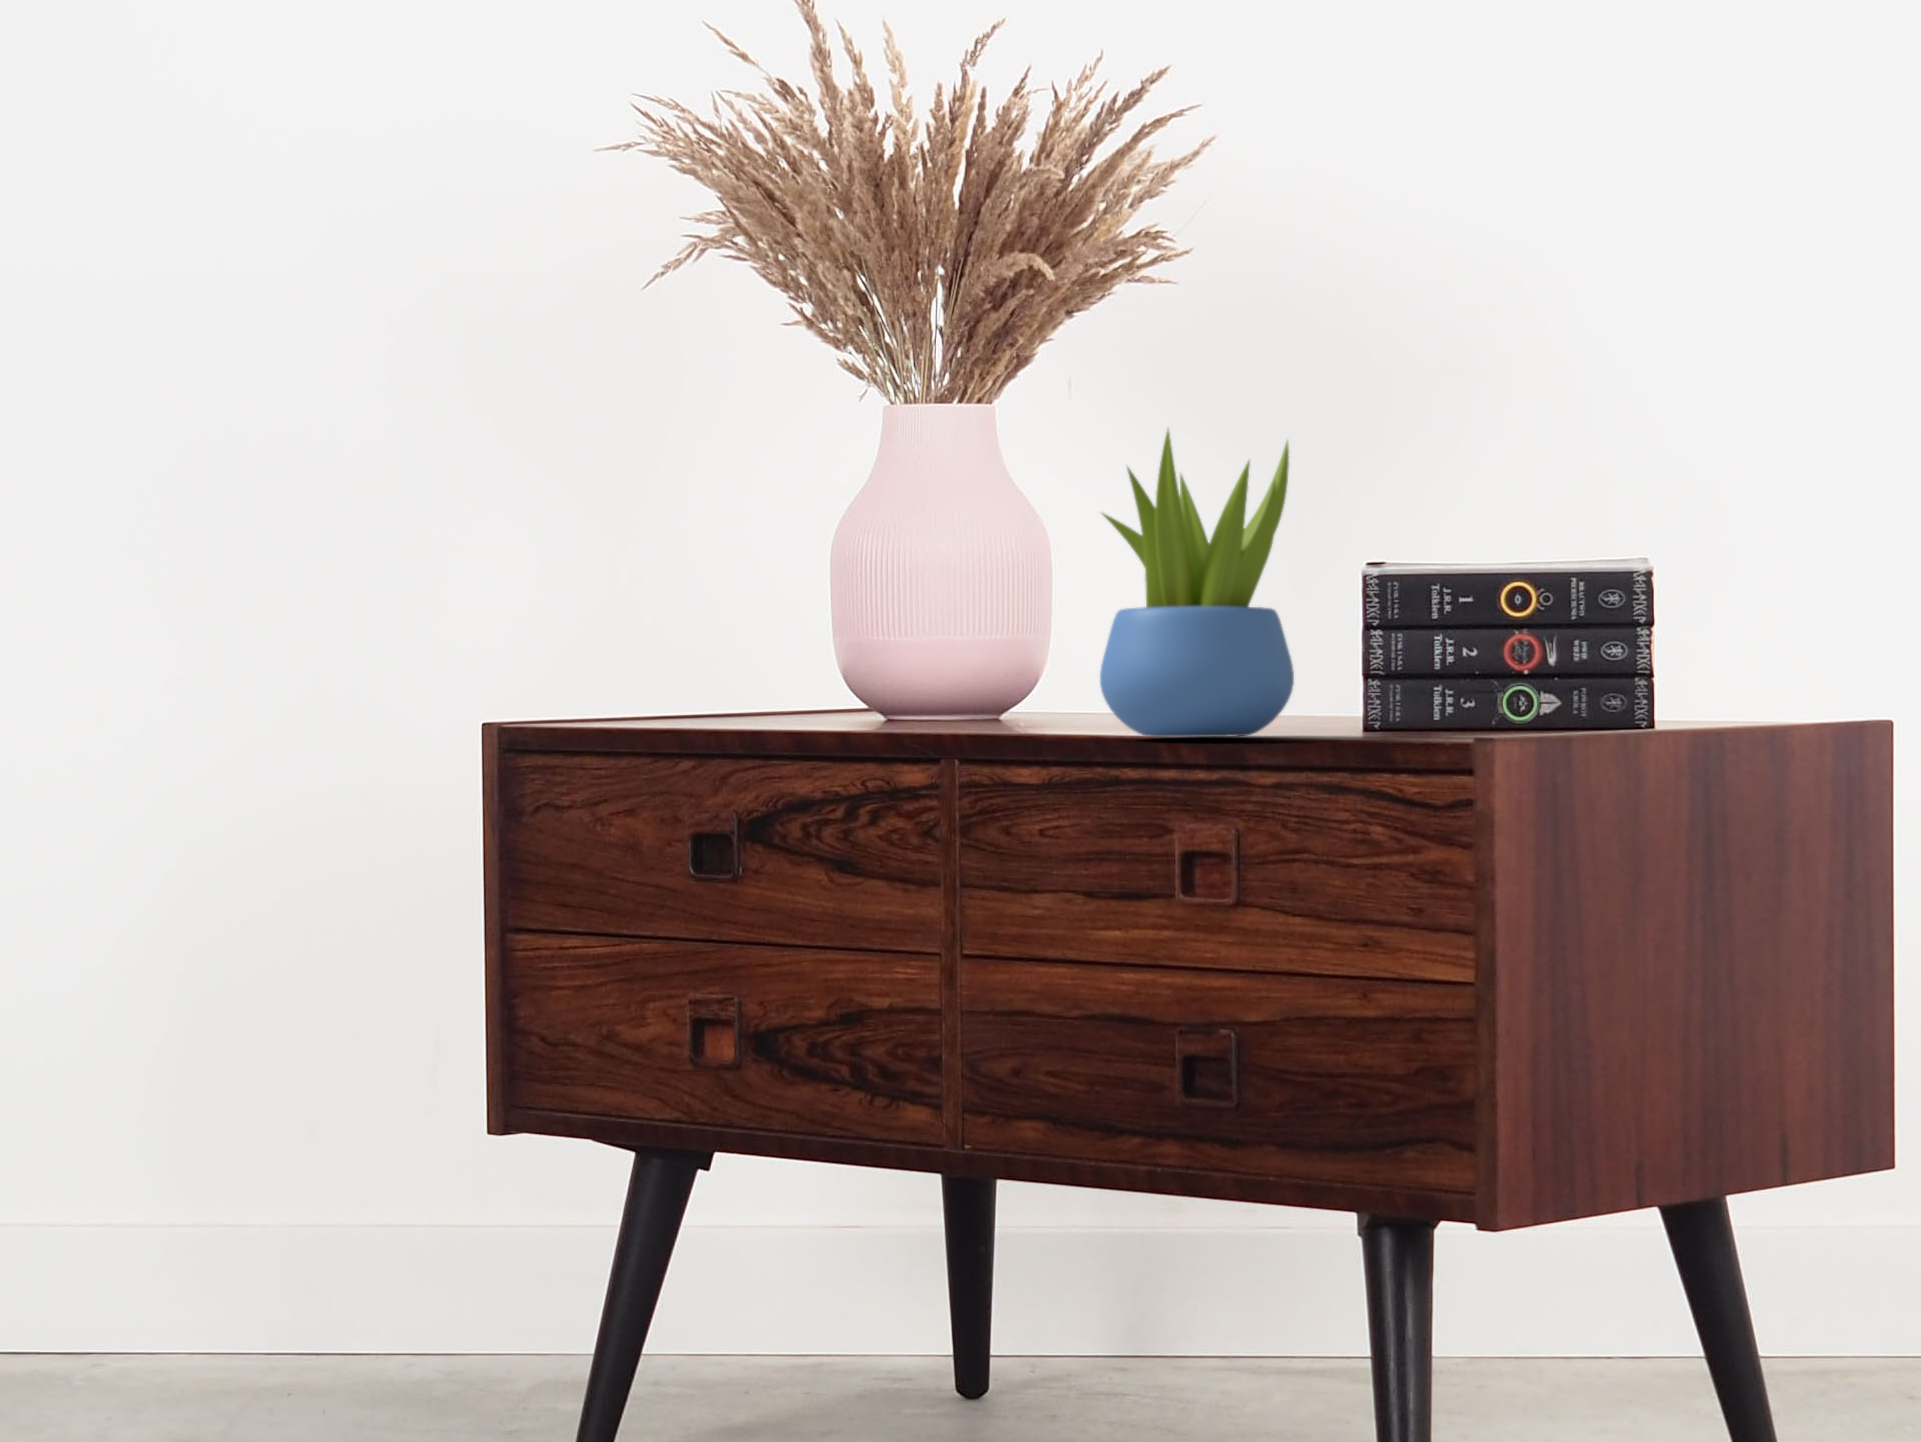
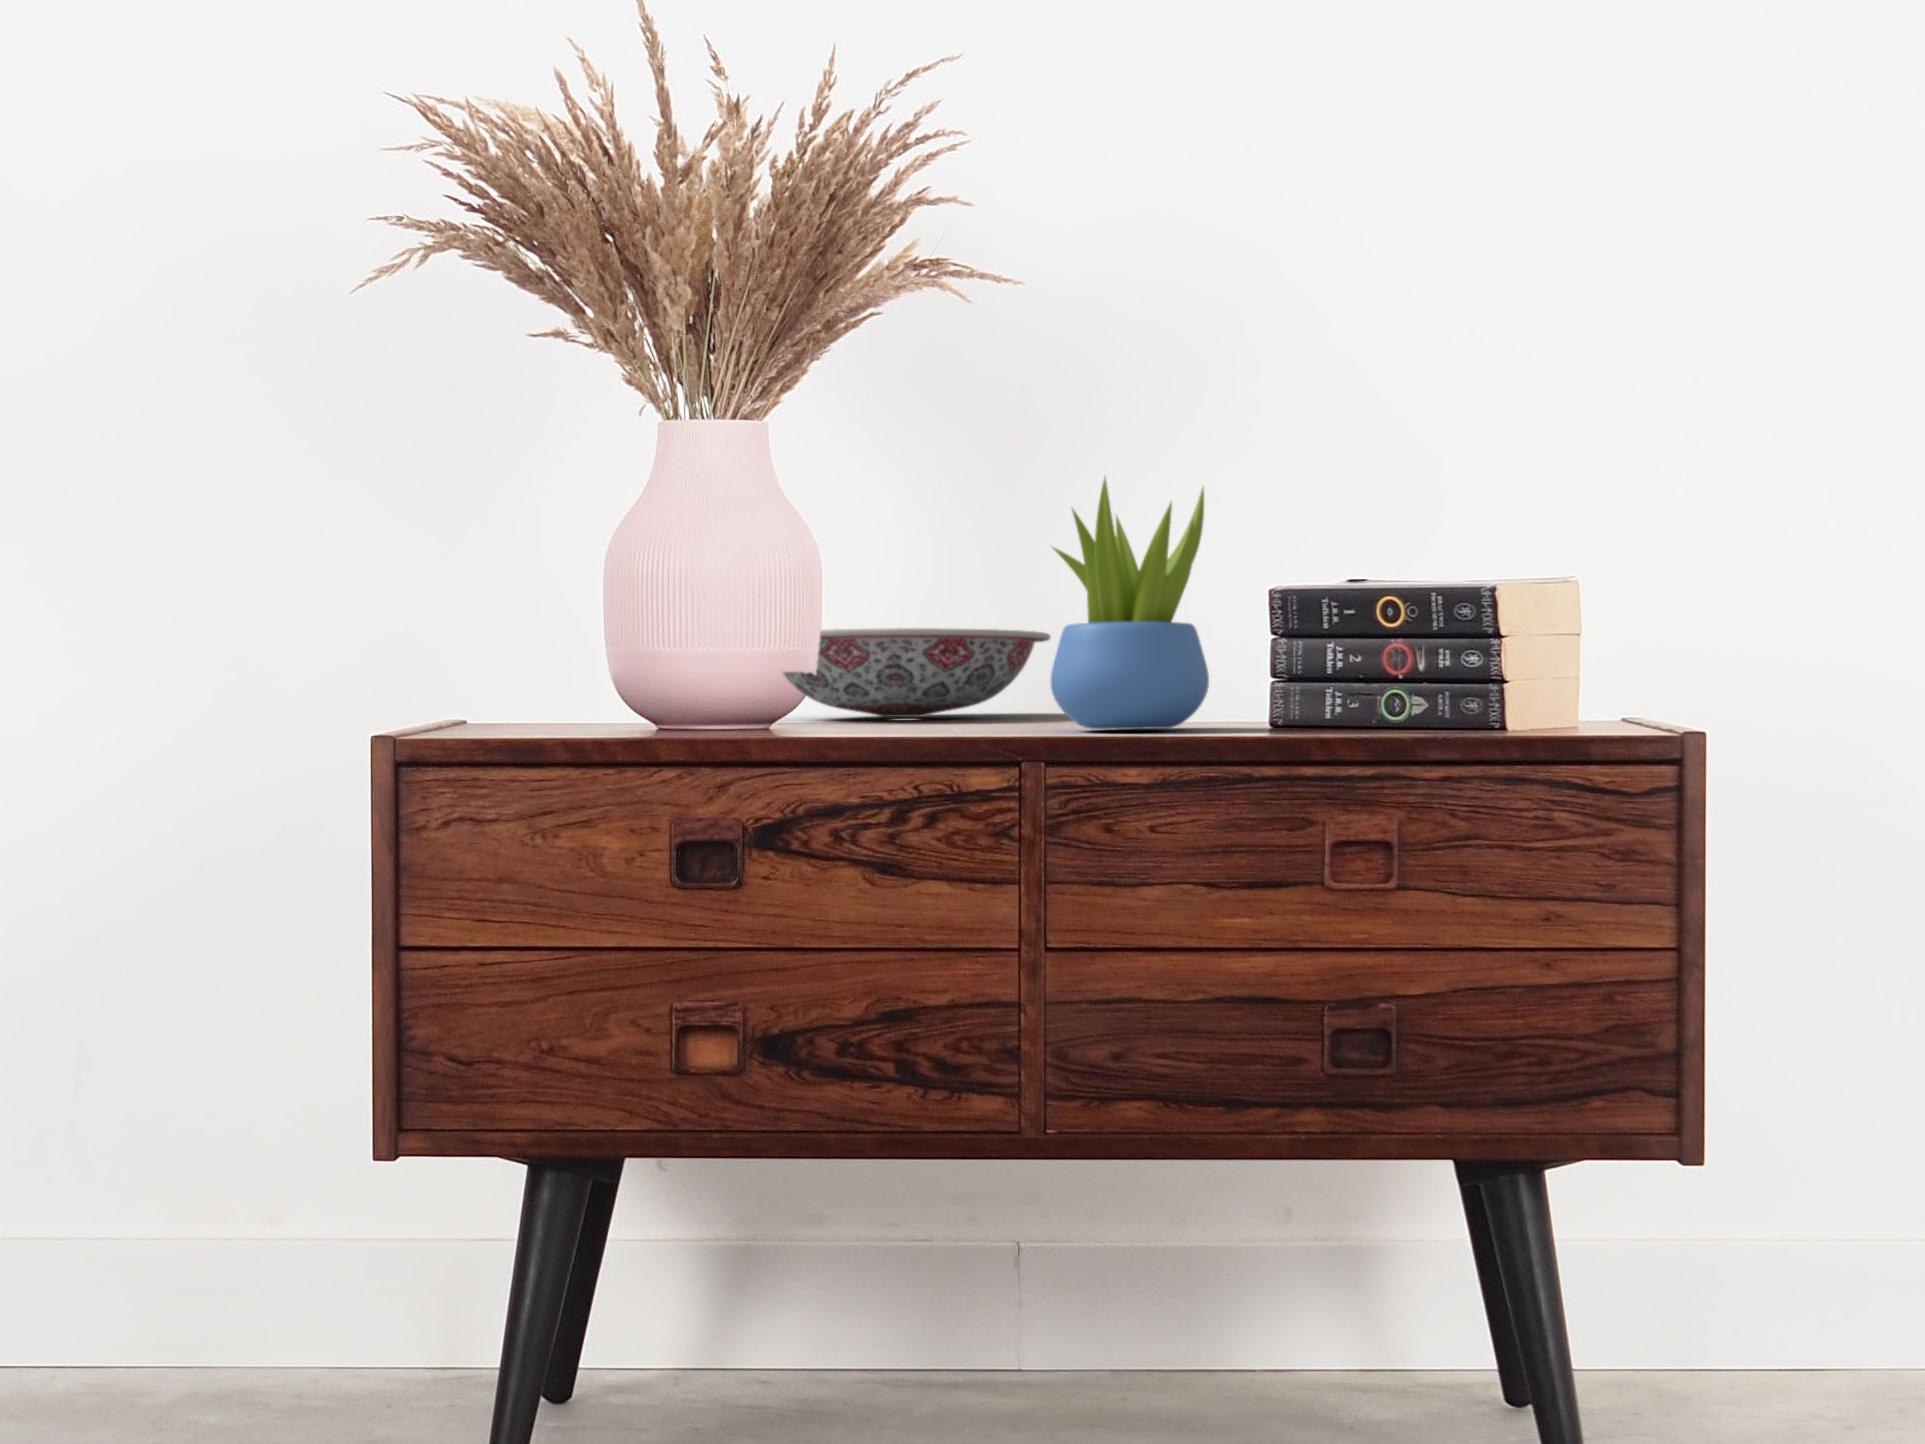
ceramic bowl: none [717,610,1095,720] -> present [783,628,1050,717]

